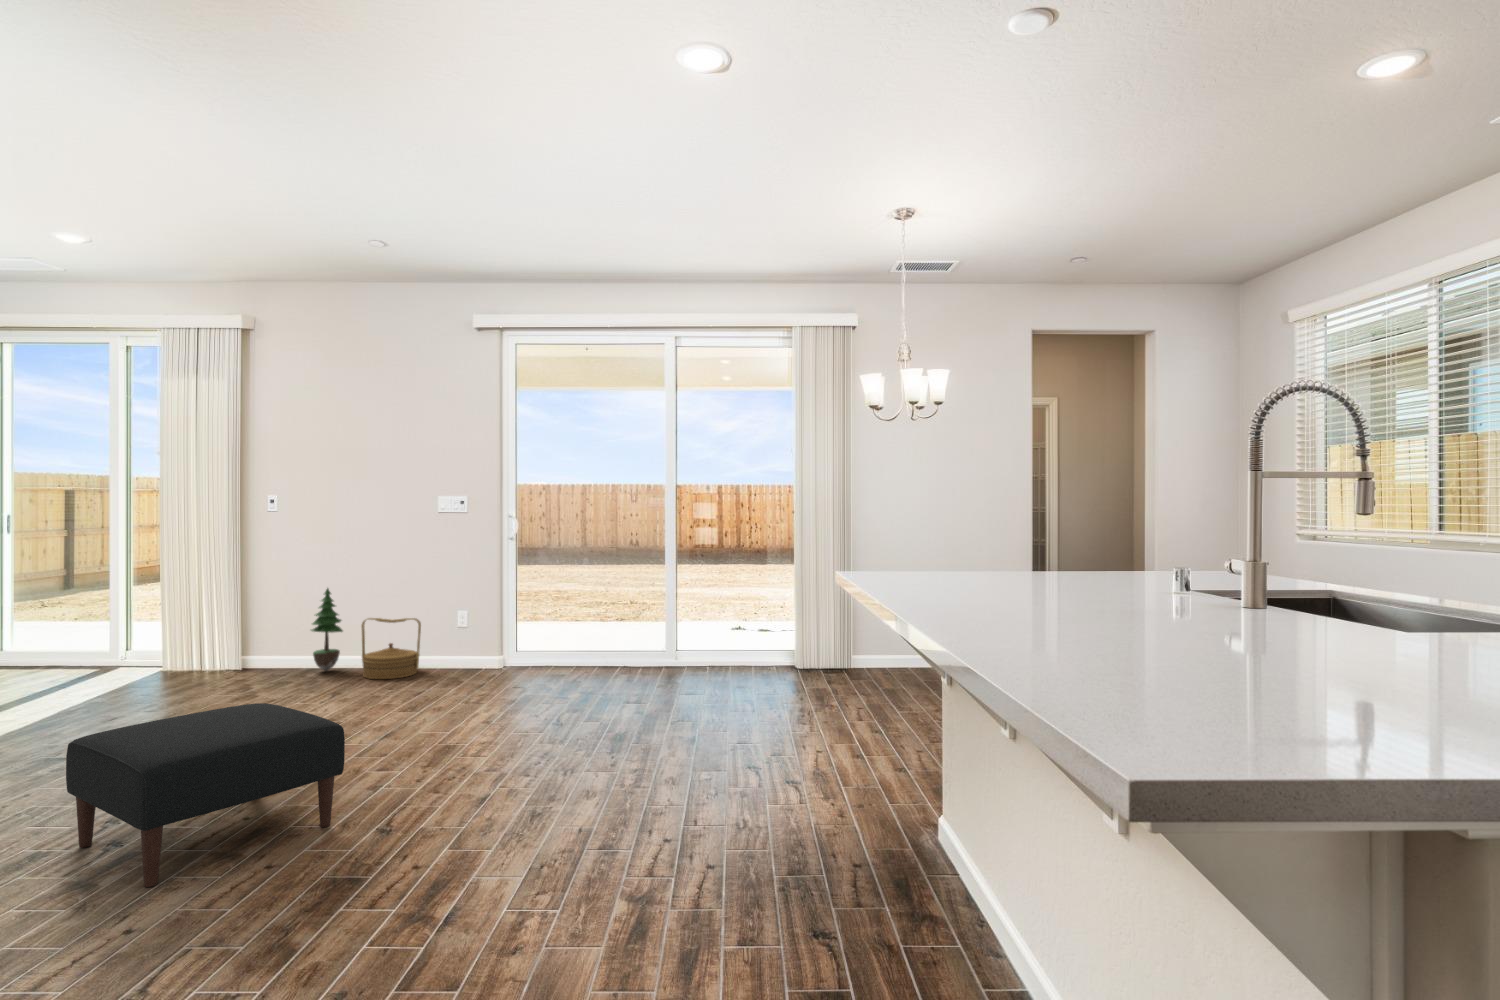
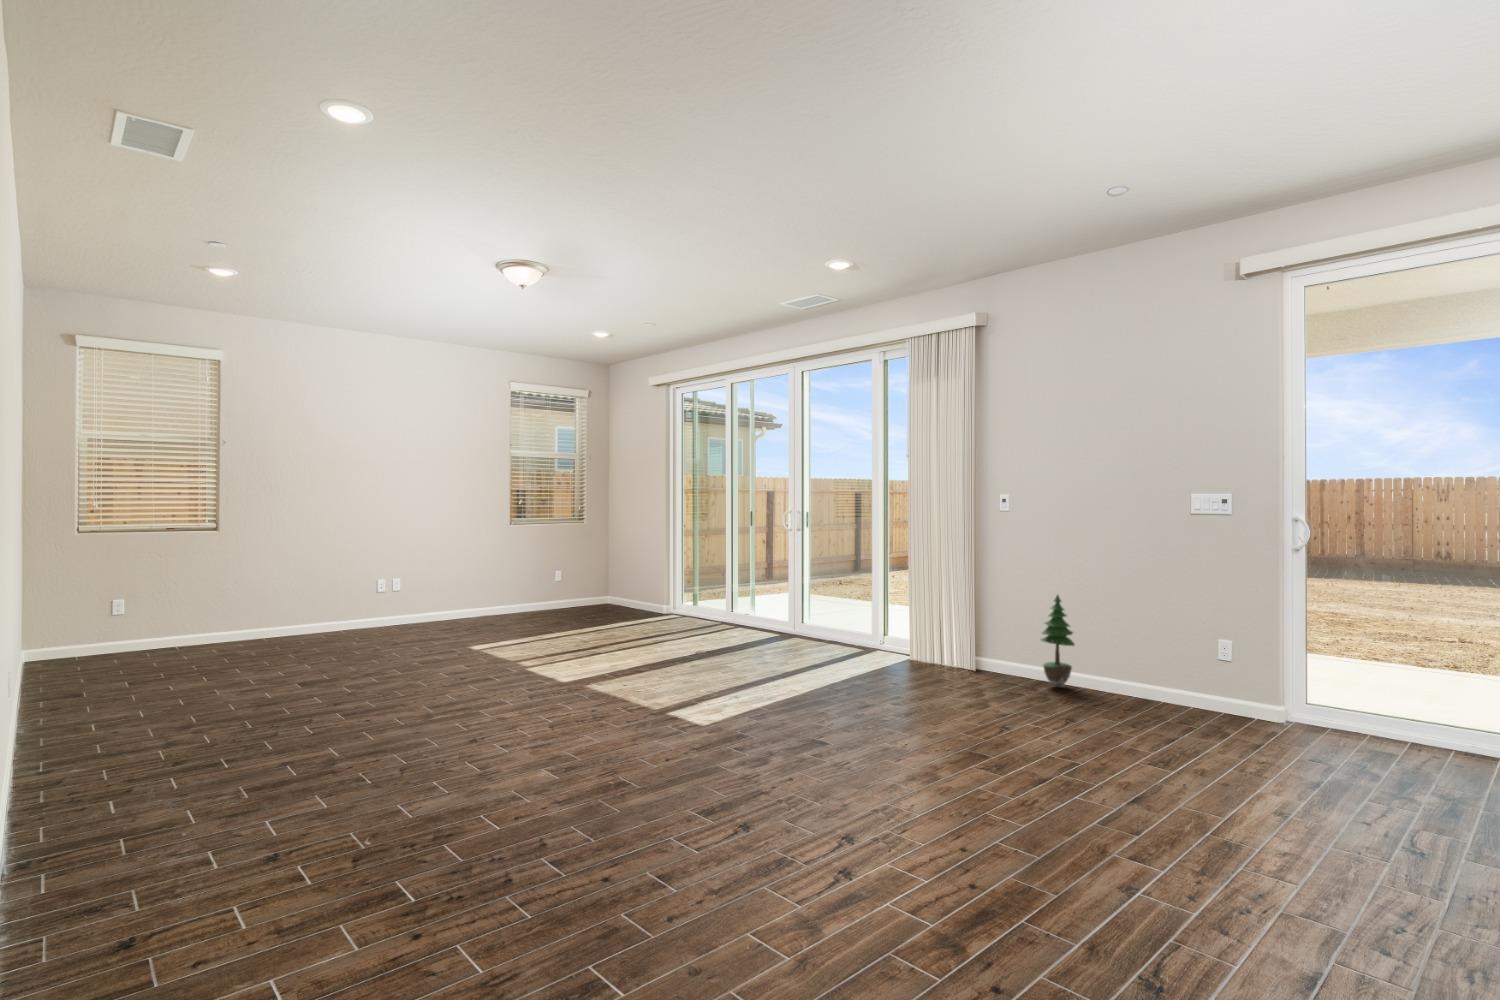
woven basket: present [362,618,421,679] -> none [1096,634,1169,713]
ottoman: present [66,703,345,887] -> none [806,740,1090,960]

